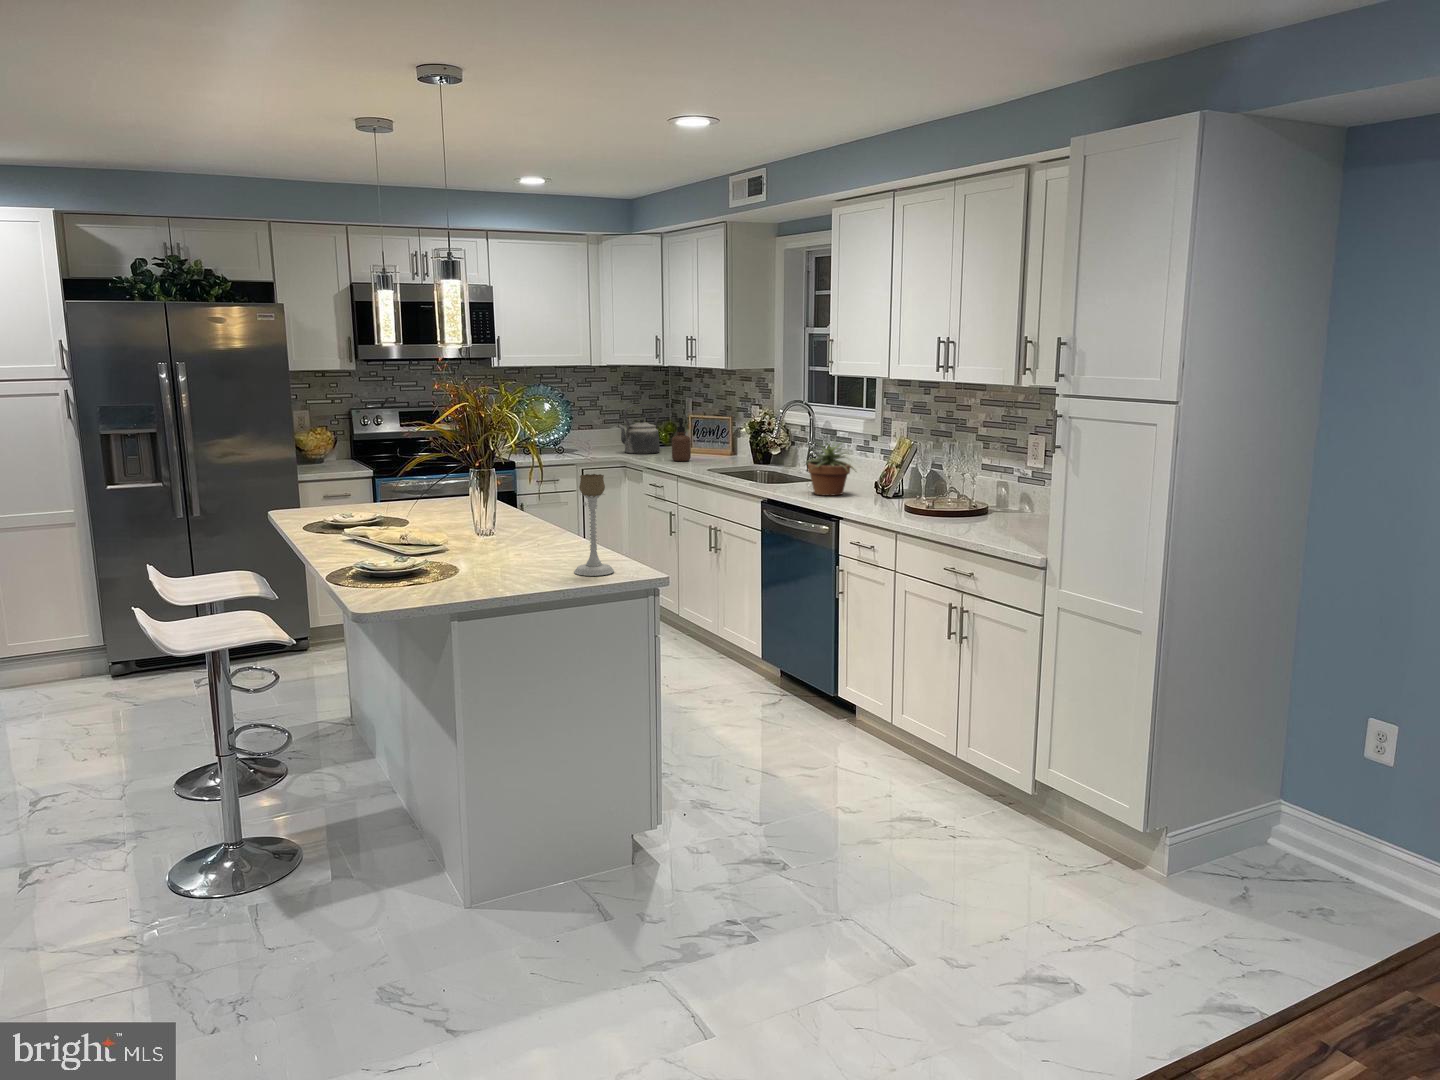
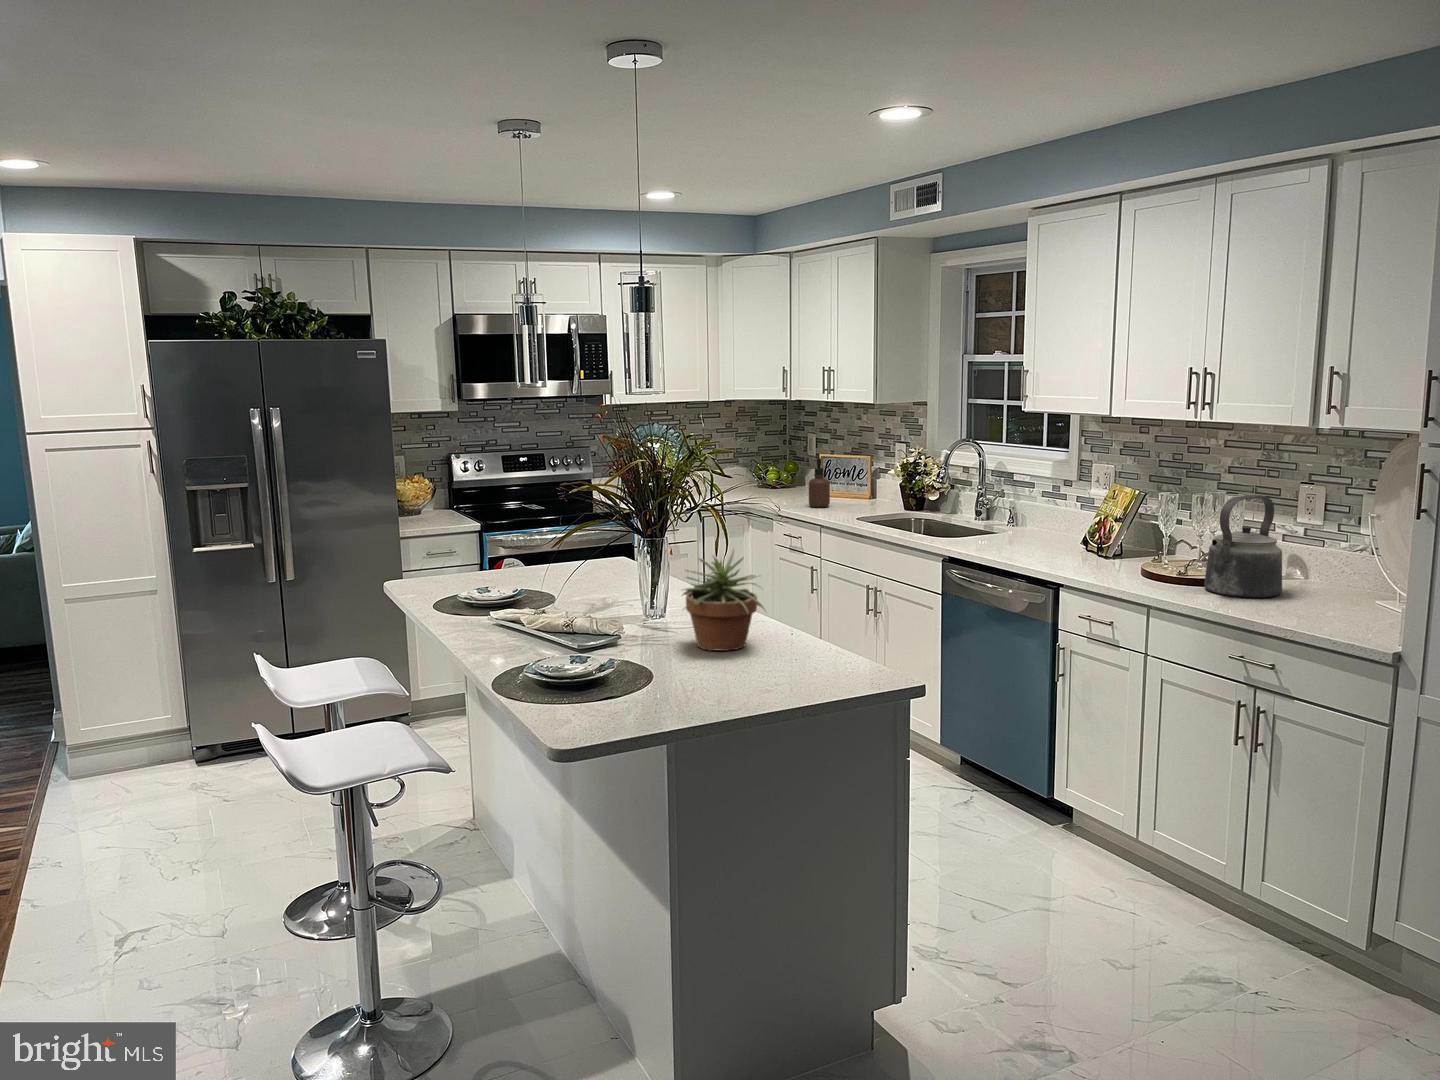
kettle: present [618,404,660,454] -> present [1204,495,1282,598]
potted plant: present [805,439,854,495] -> present [683,550,764,651]
candle holder: present [574,474,614,576] -> none [801,554,853,689]

